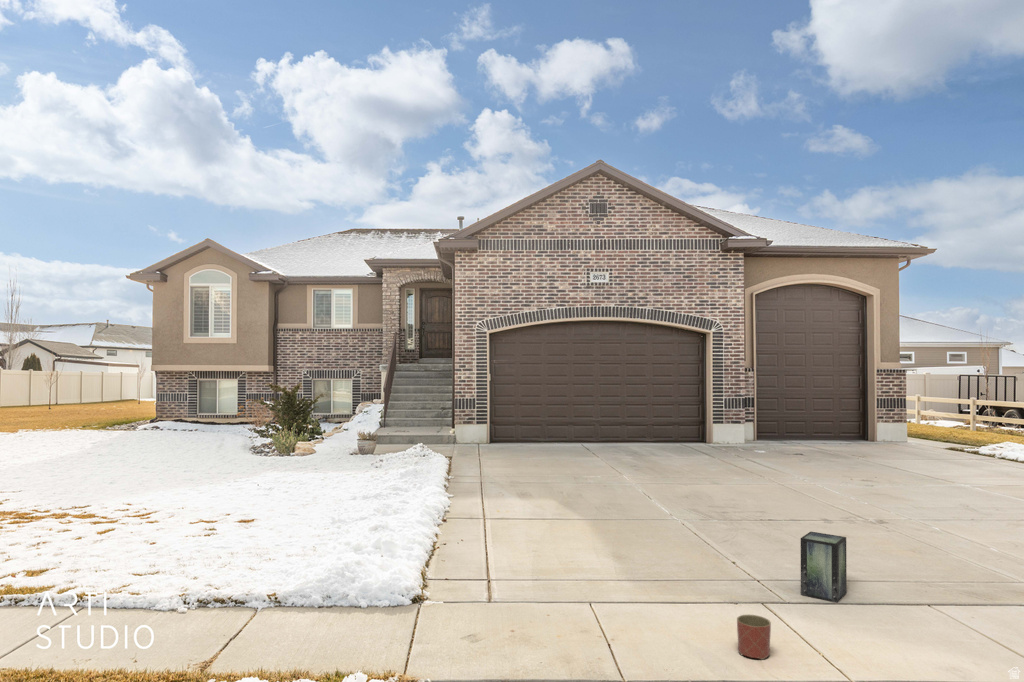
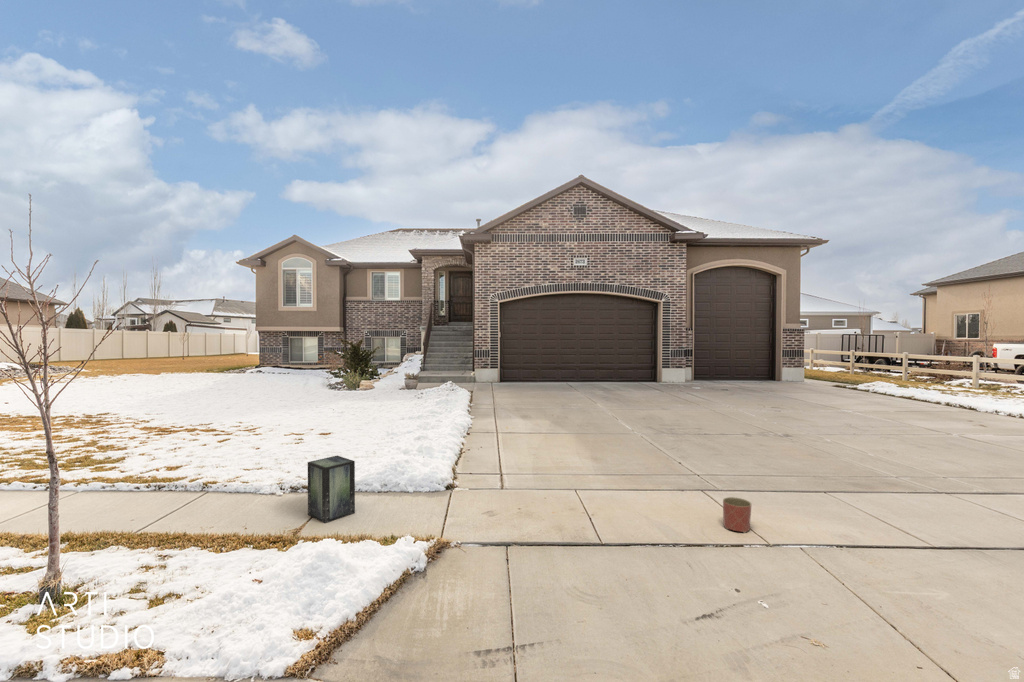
storage box: present [801,532,847,603] -> present [308,456,355,523]

